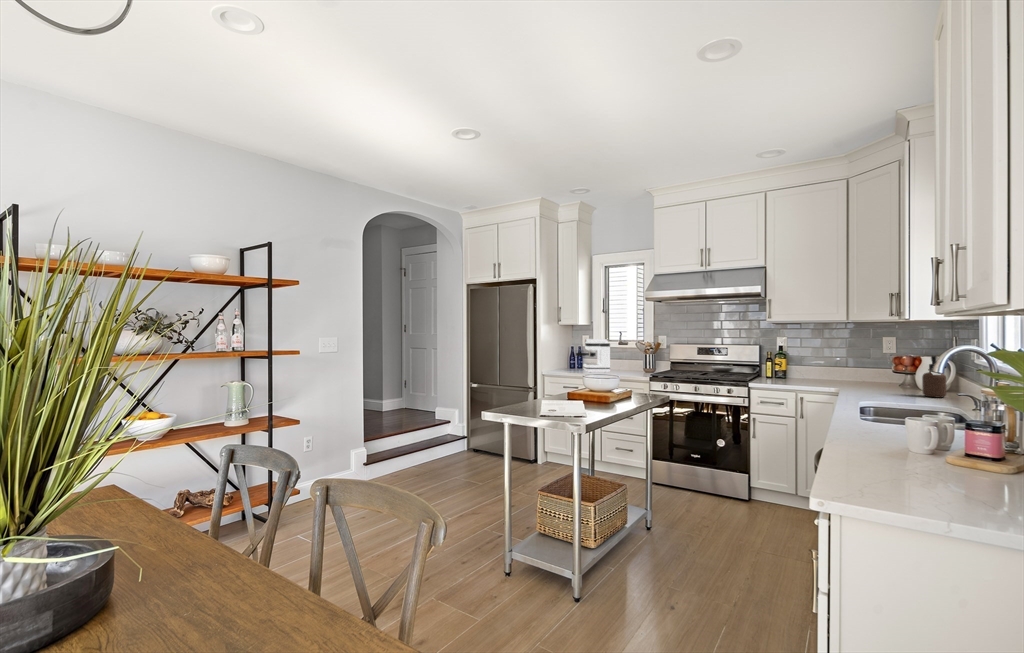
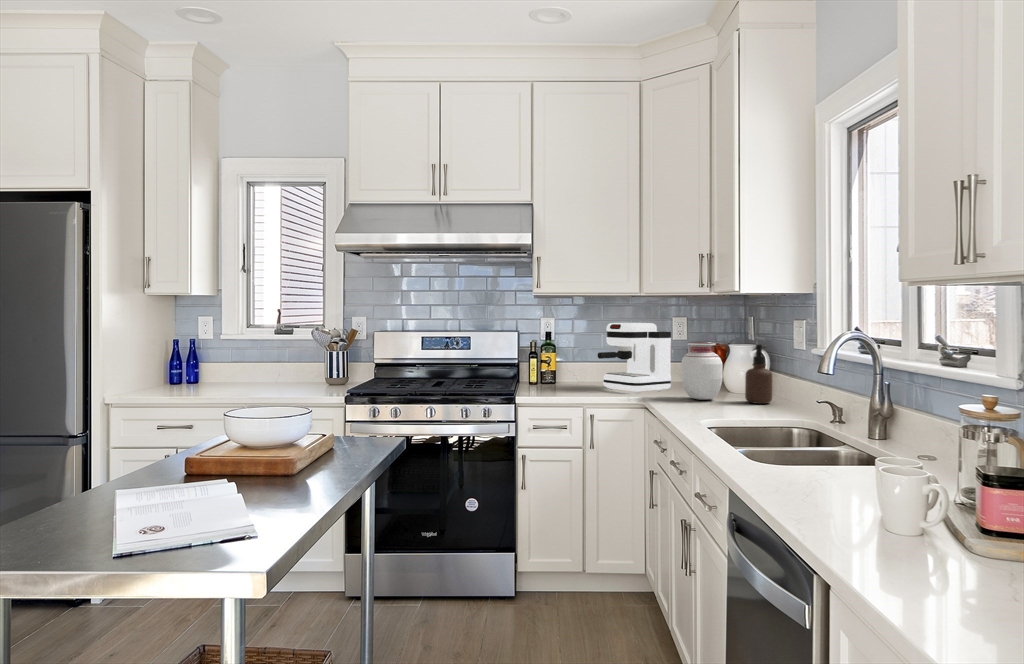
coffee maker: present [576,339,610,372] -> present [597,323,671,393]
vase: none [870,354,905,392] -> present [681,343,723,400]

